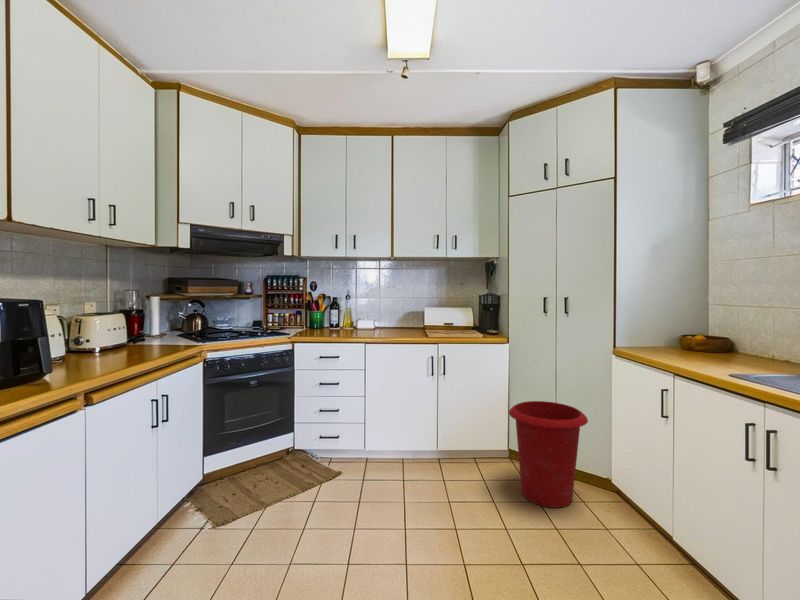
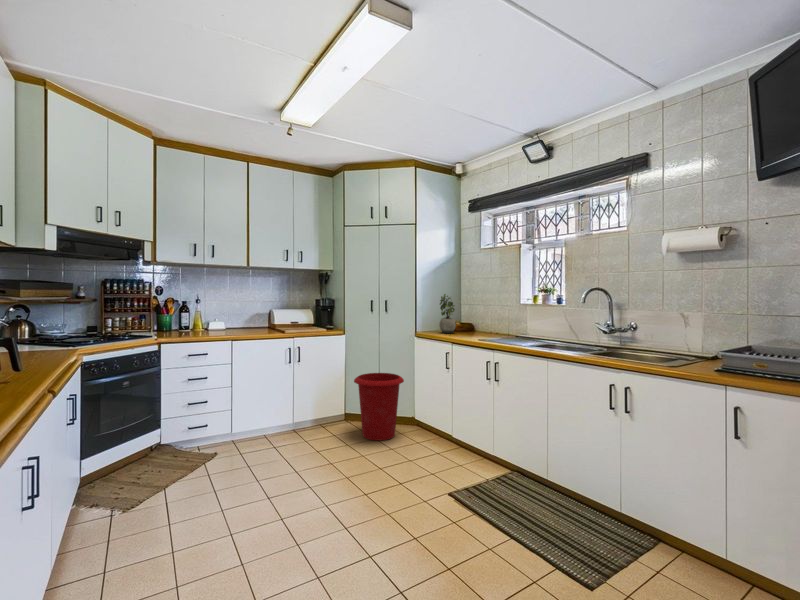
potted plant: none [657,287,690,354] -> present [440,294,456,333]

